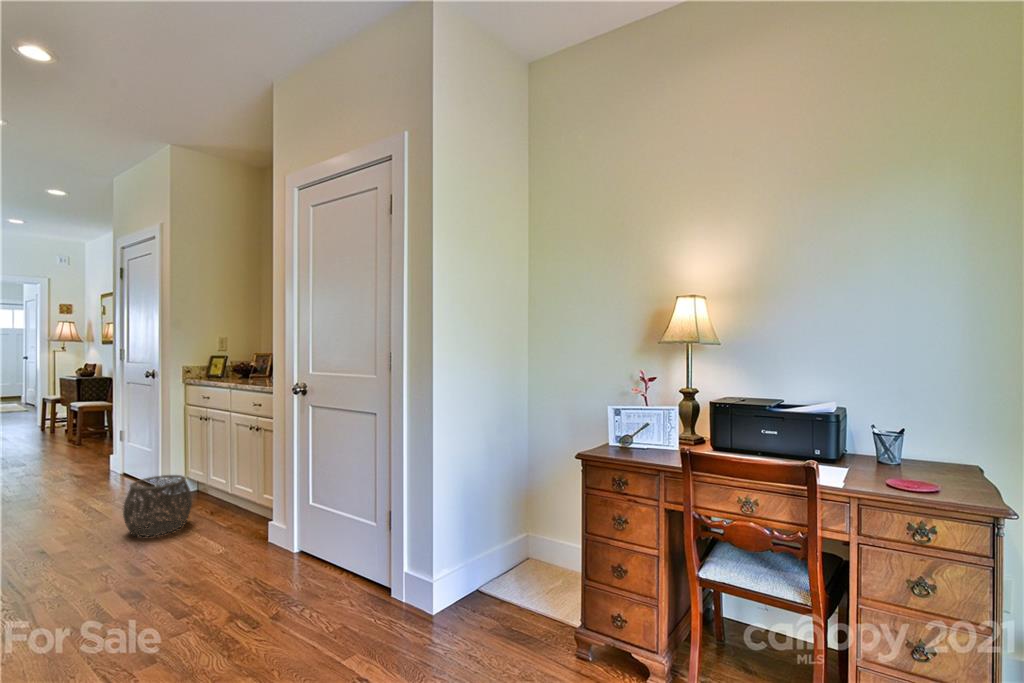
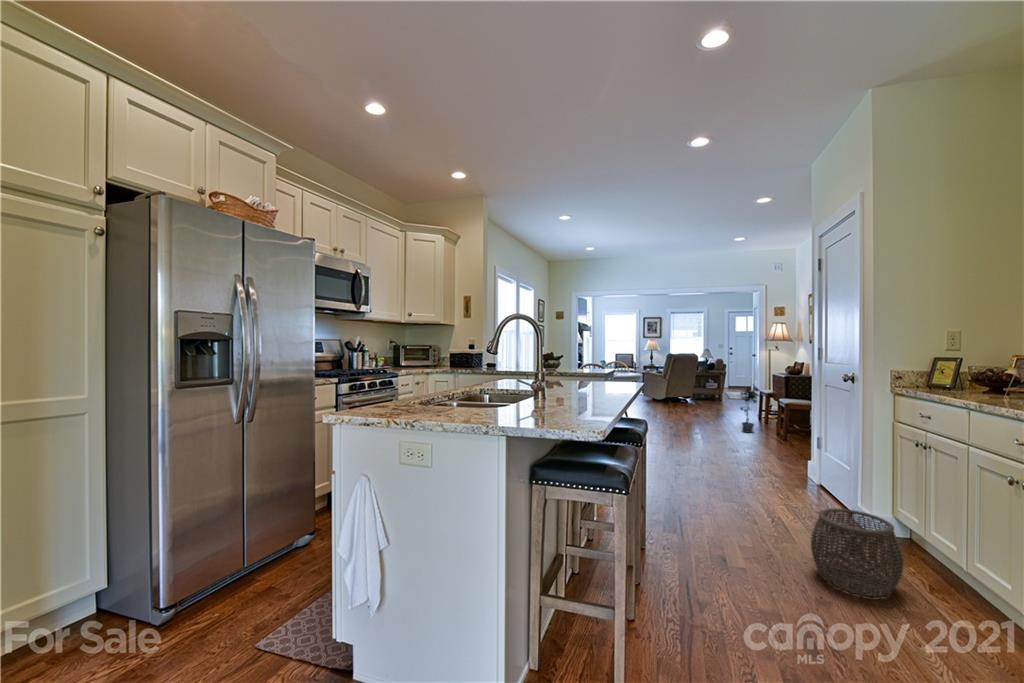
potted plant: none [13,391,48,447] -> present [740,386,759,433]

